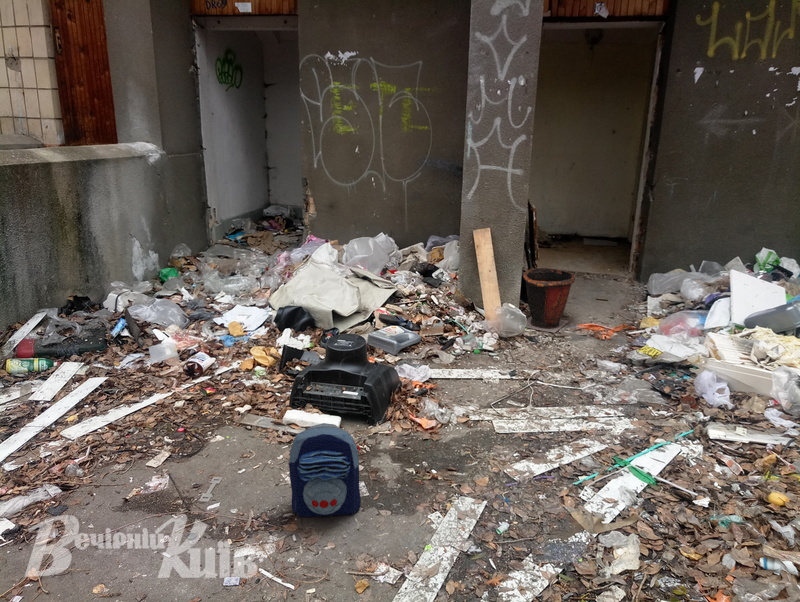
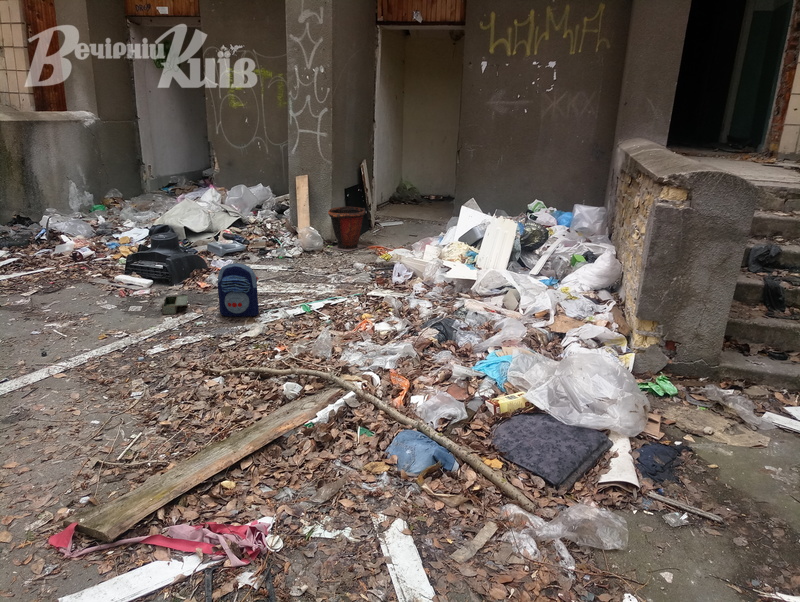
backpack: present [289,423,361,517] -> present [218,263,259,317]
toolbox: none [401,454,454,502] -> present [161,295,189,314]

